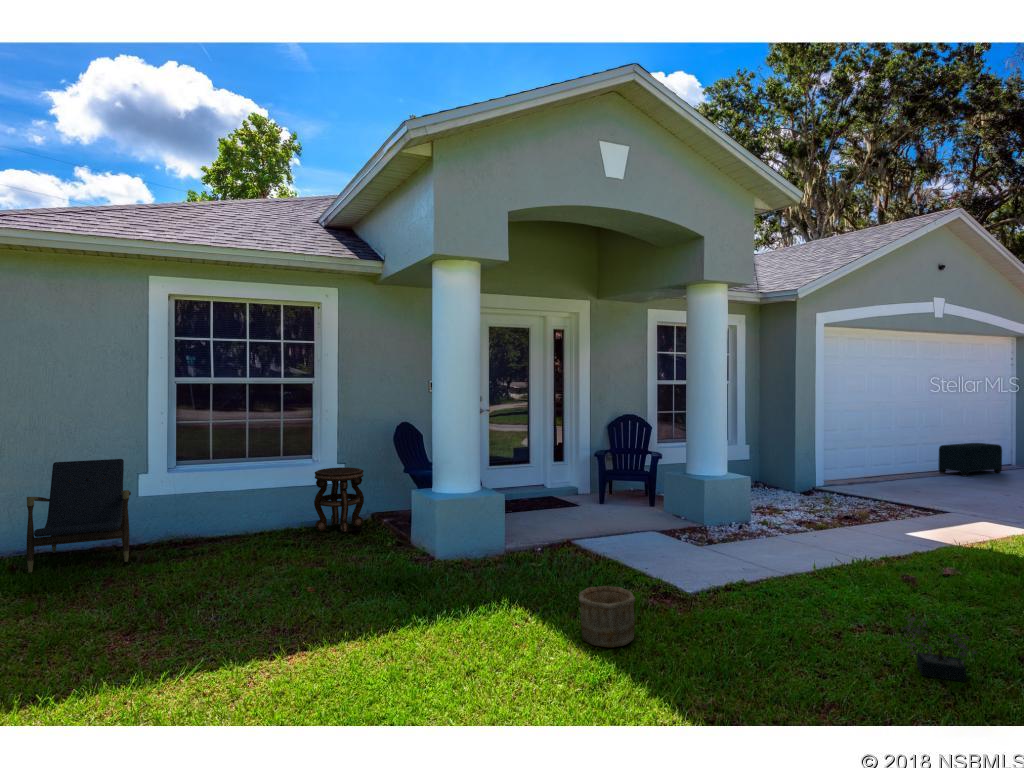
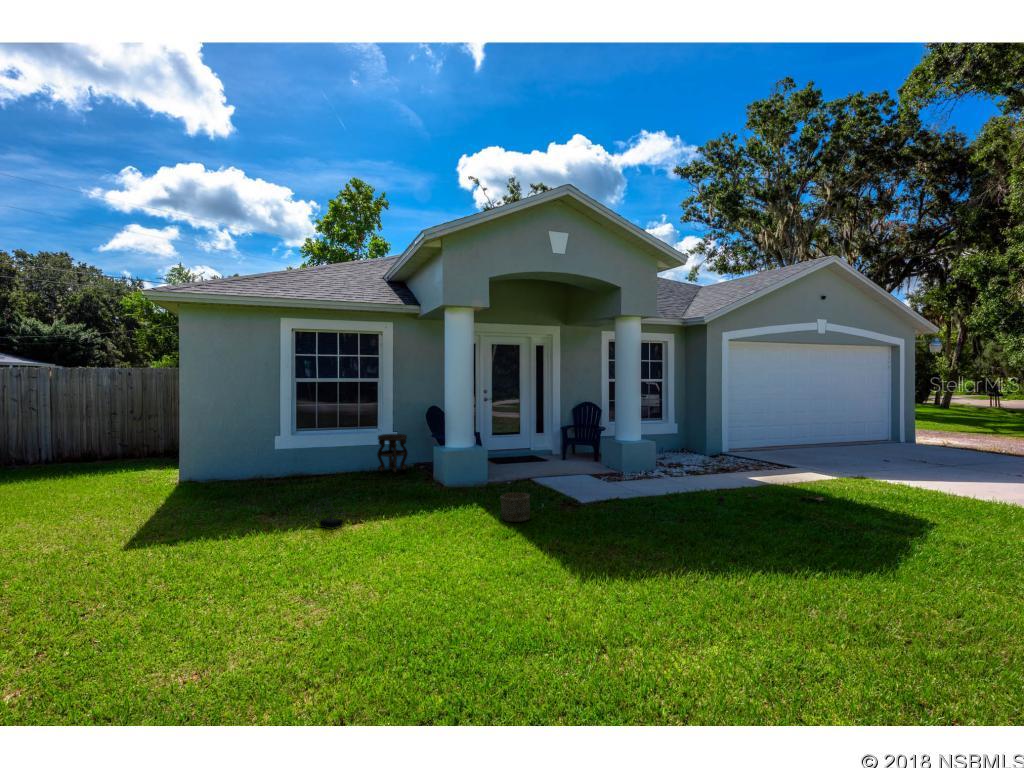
bench: present [938,443,1002,476] -> none [836,426,887,450]
lounge chair: present [27,459,131,572] -> none [217,426,272,486]
decorative plant: present [900,617,977,682] -> present [317,503,343,529]

